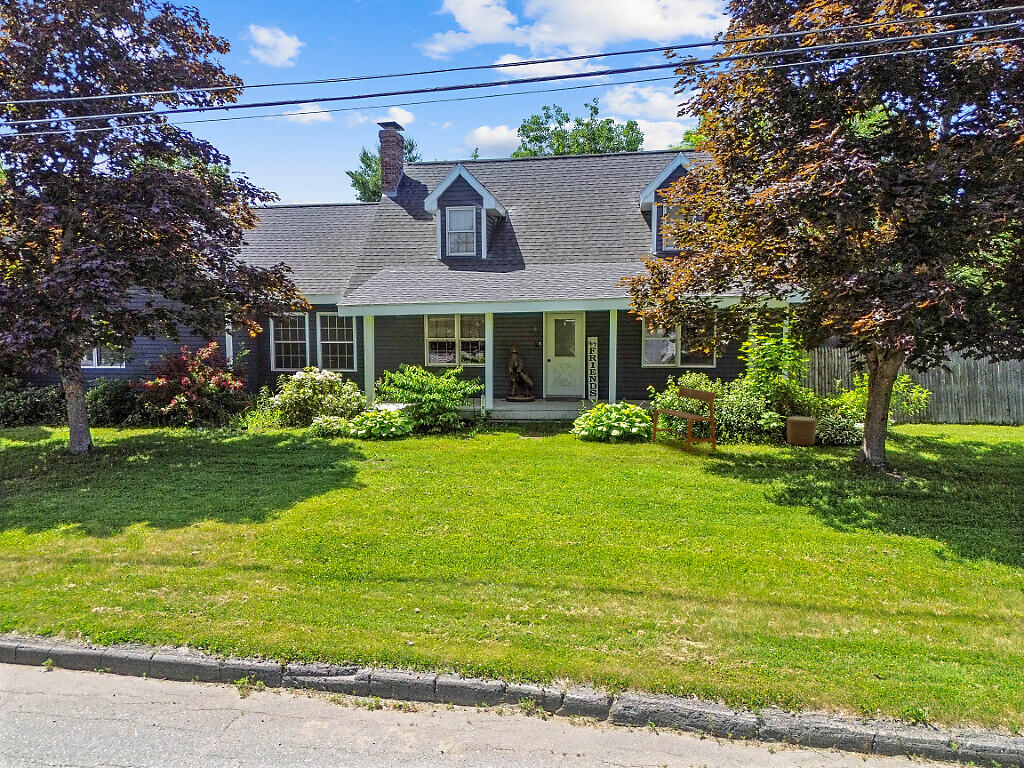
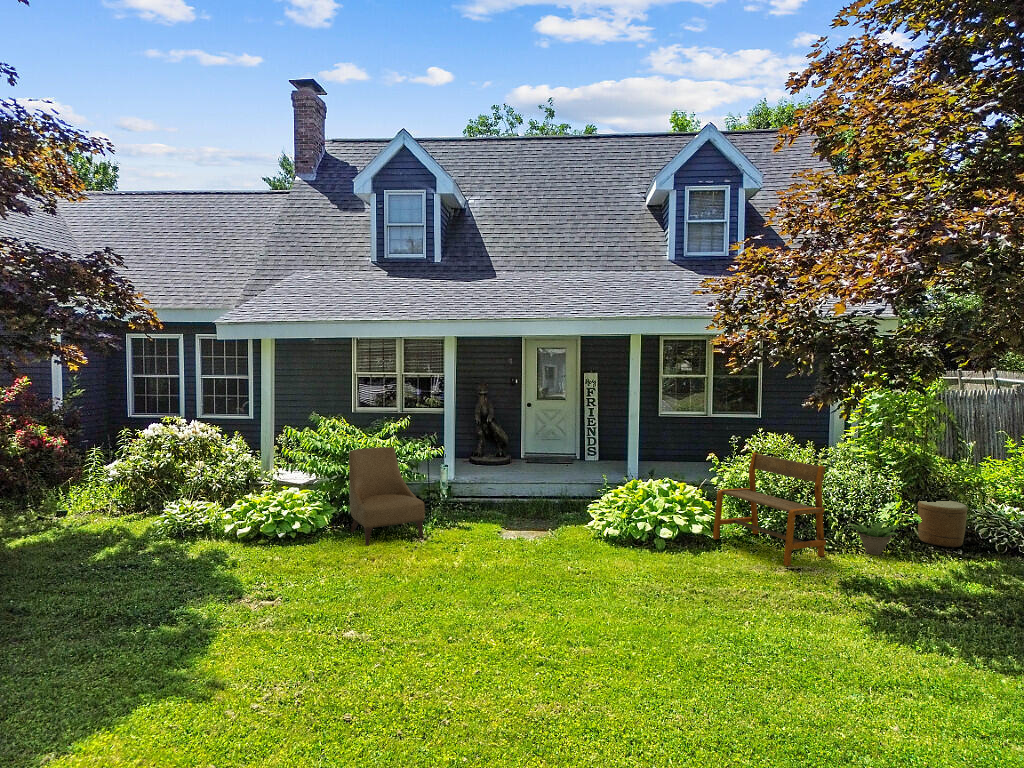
chair: none [424,384,470,441] -> present [349,447,425,545]
decorative plant: none [731,429,767,448] -> present [848,521,899,555]

